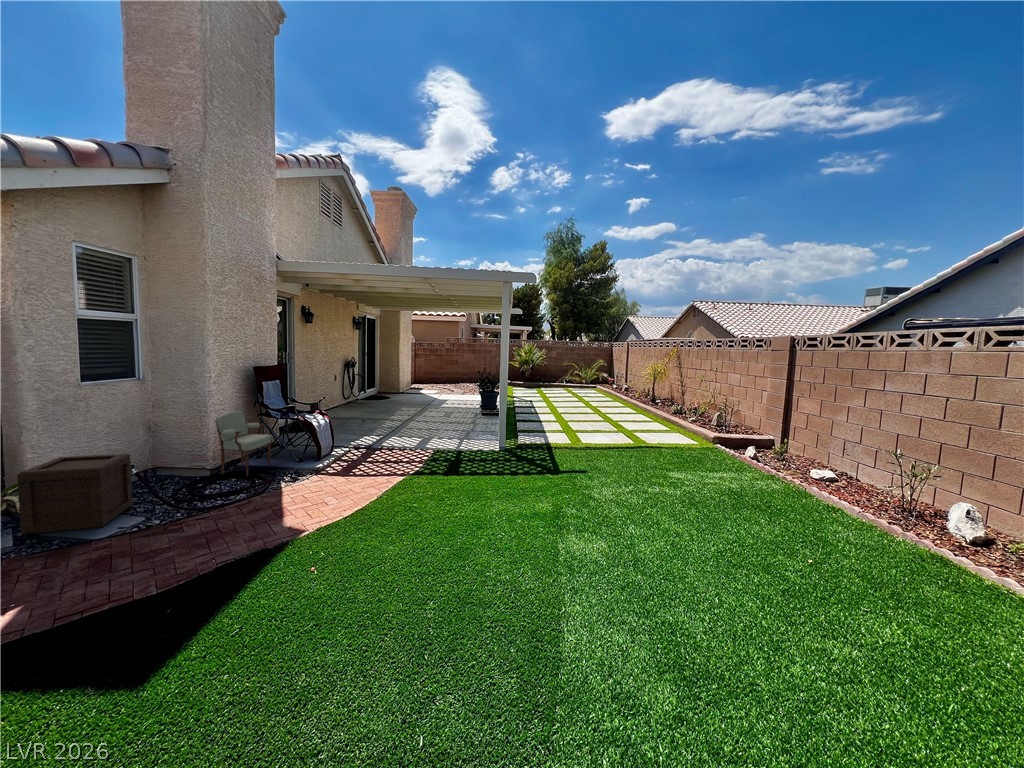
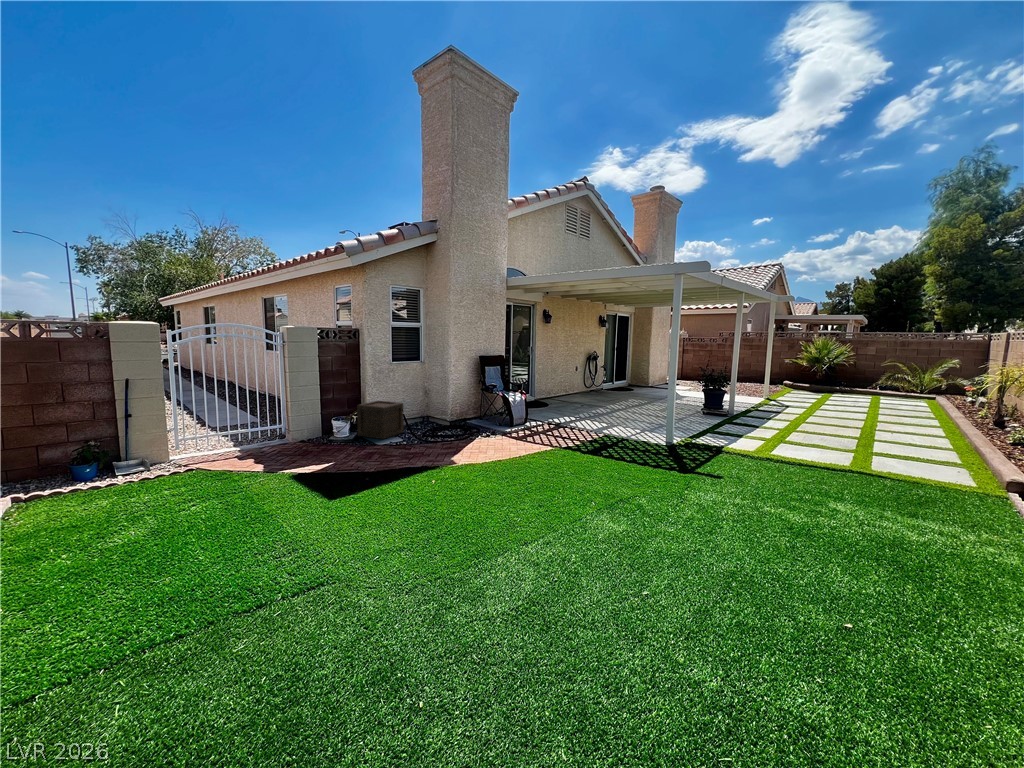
armchair: present [215,411,271,476] -> none [454,385,486,428]

